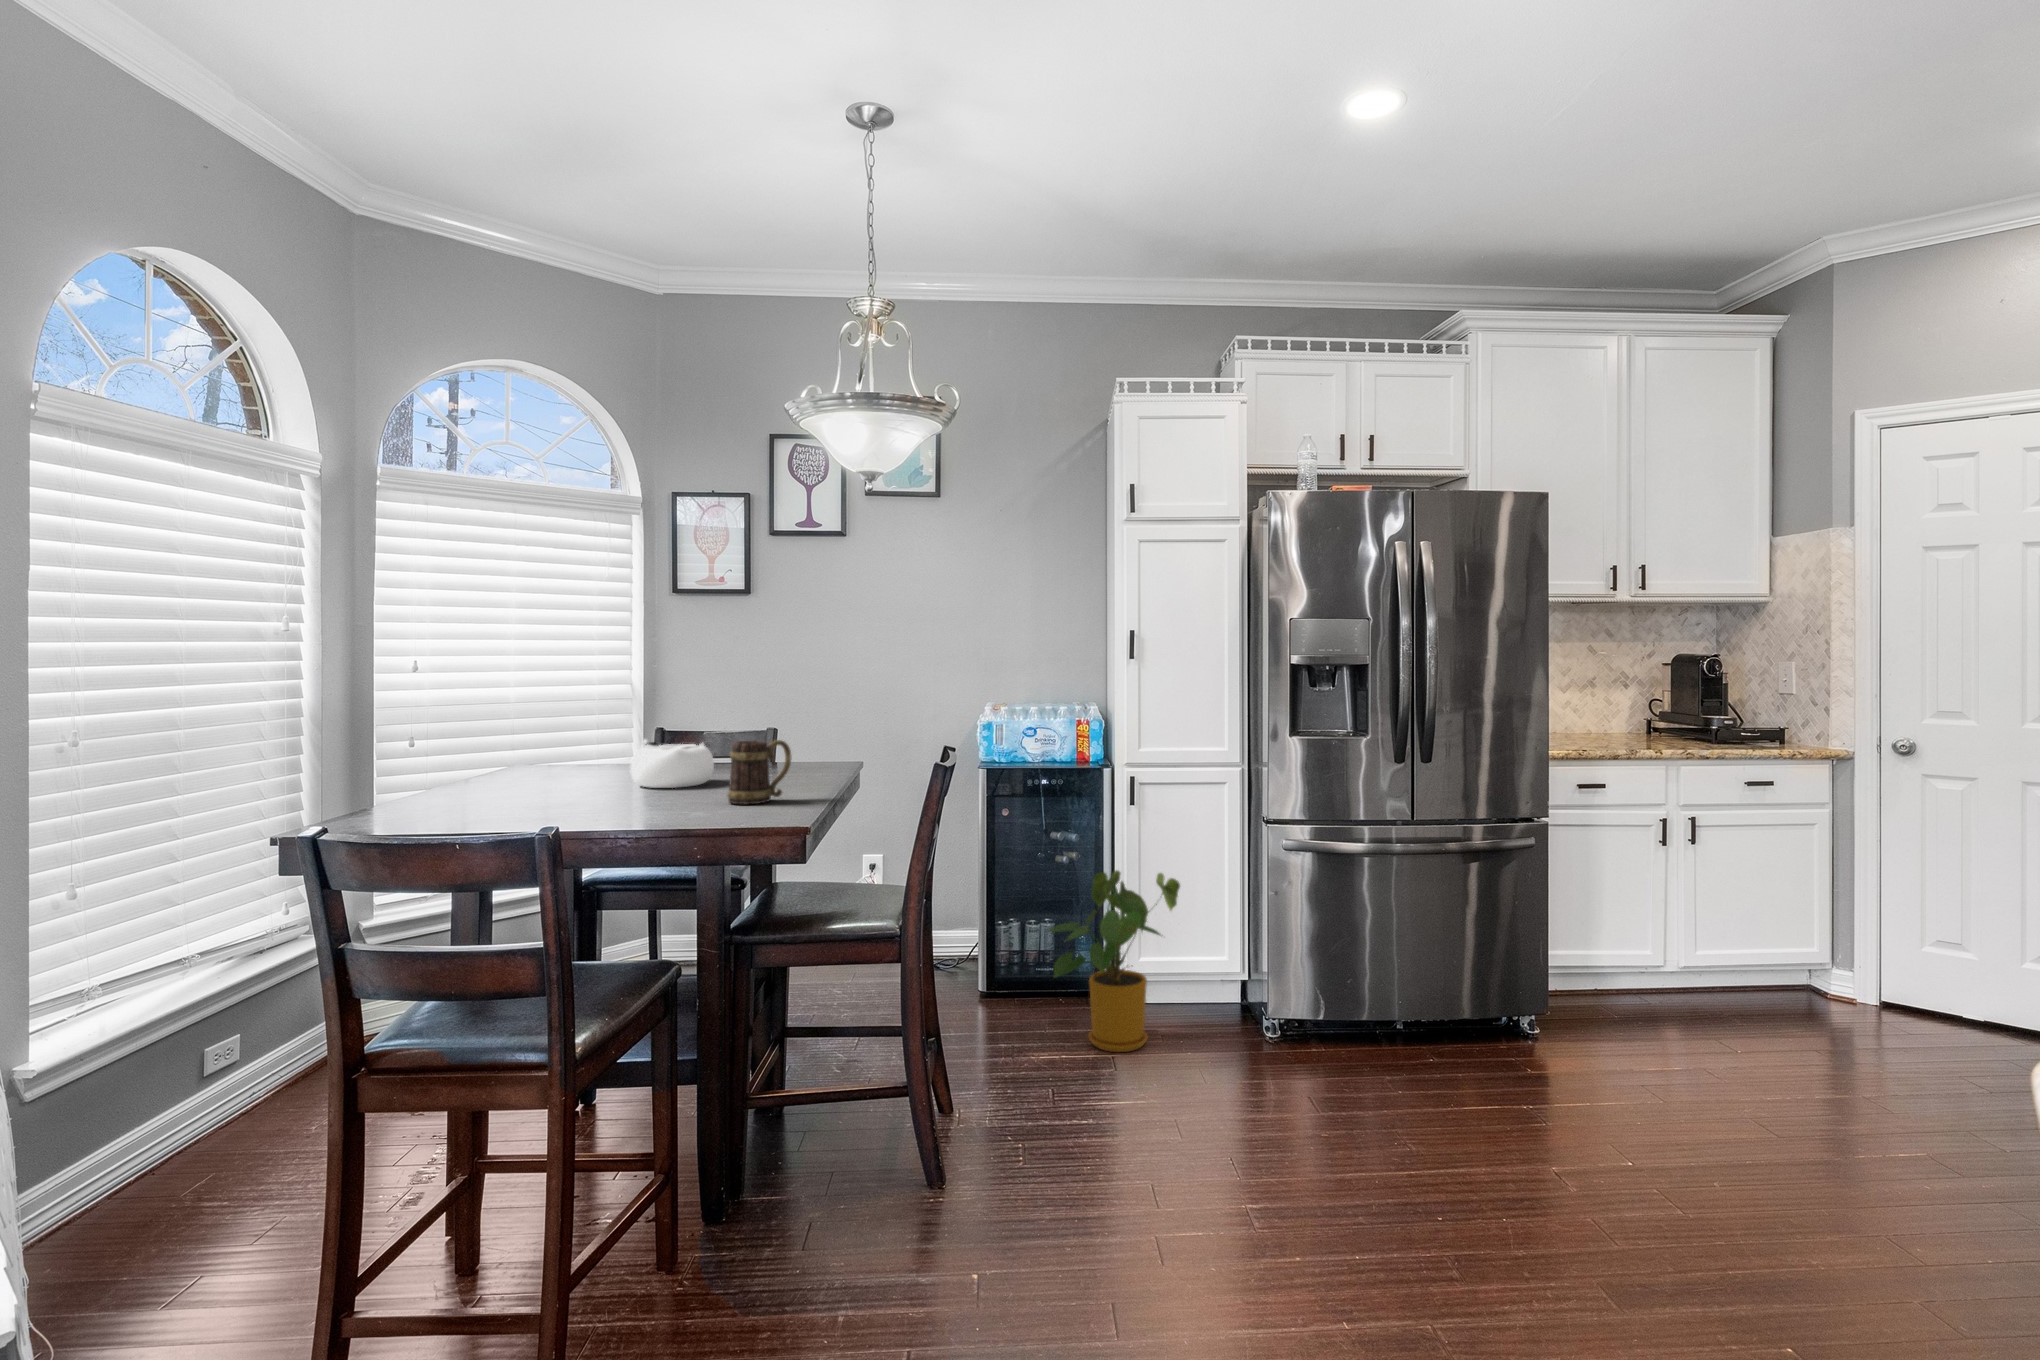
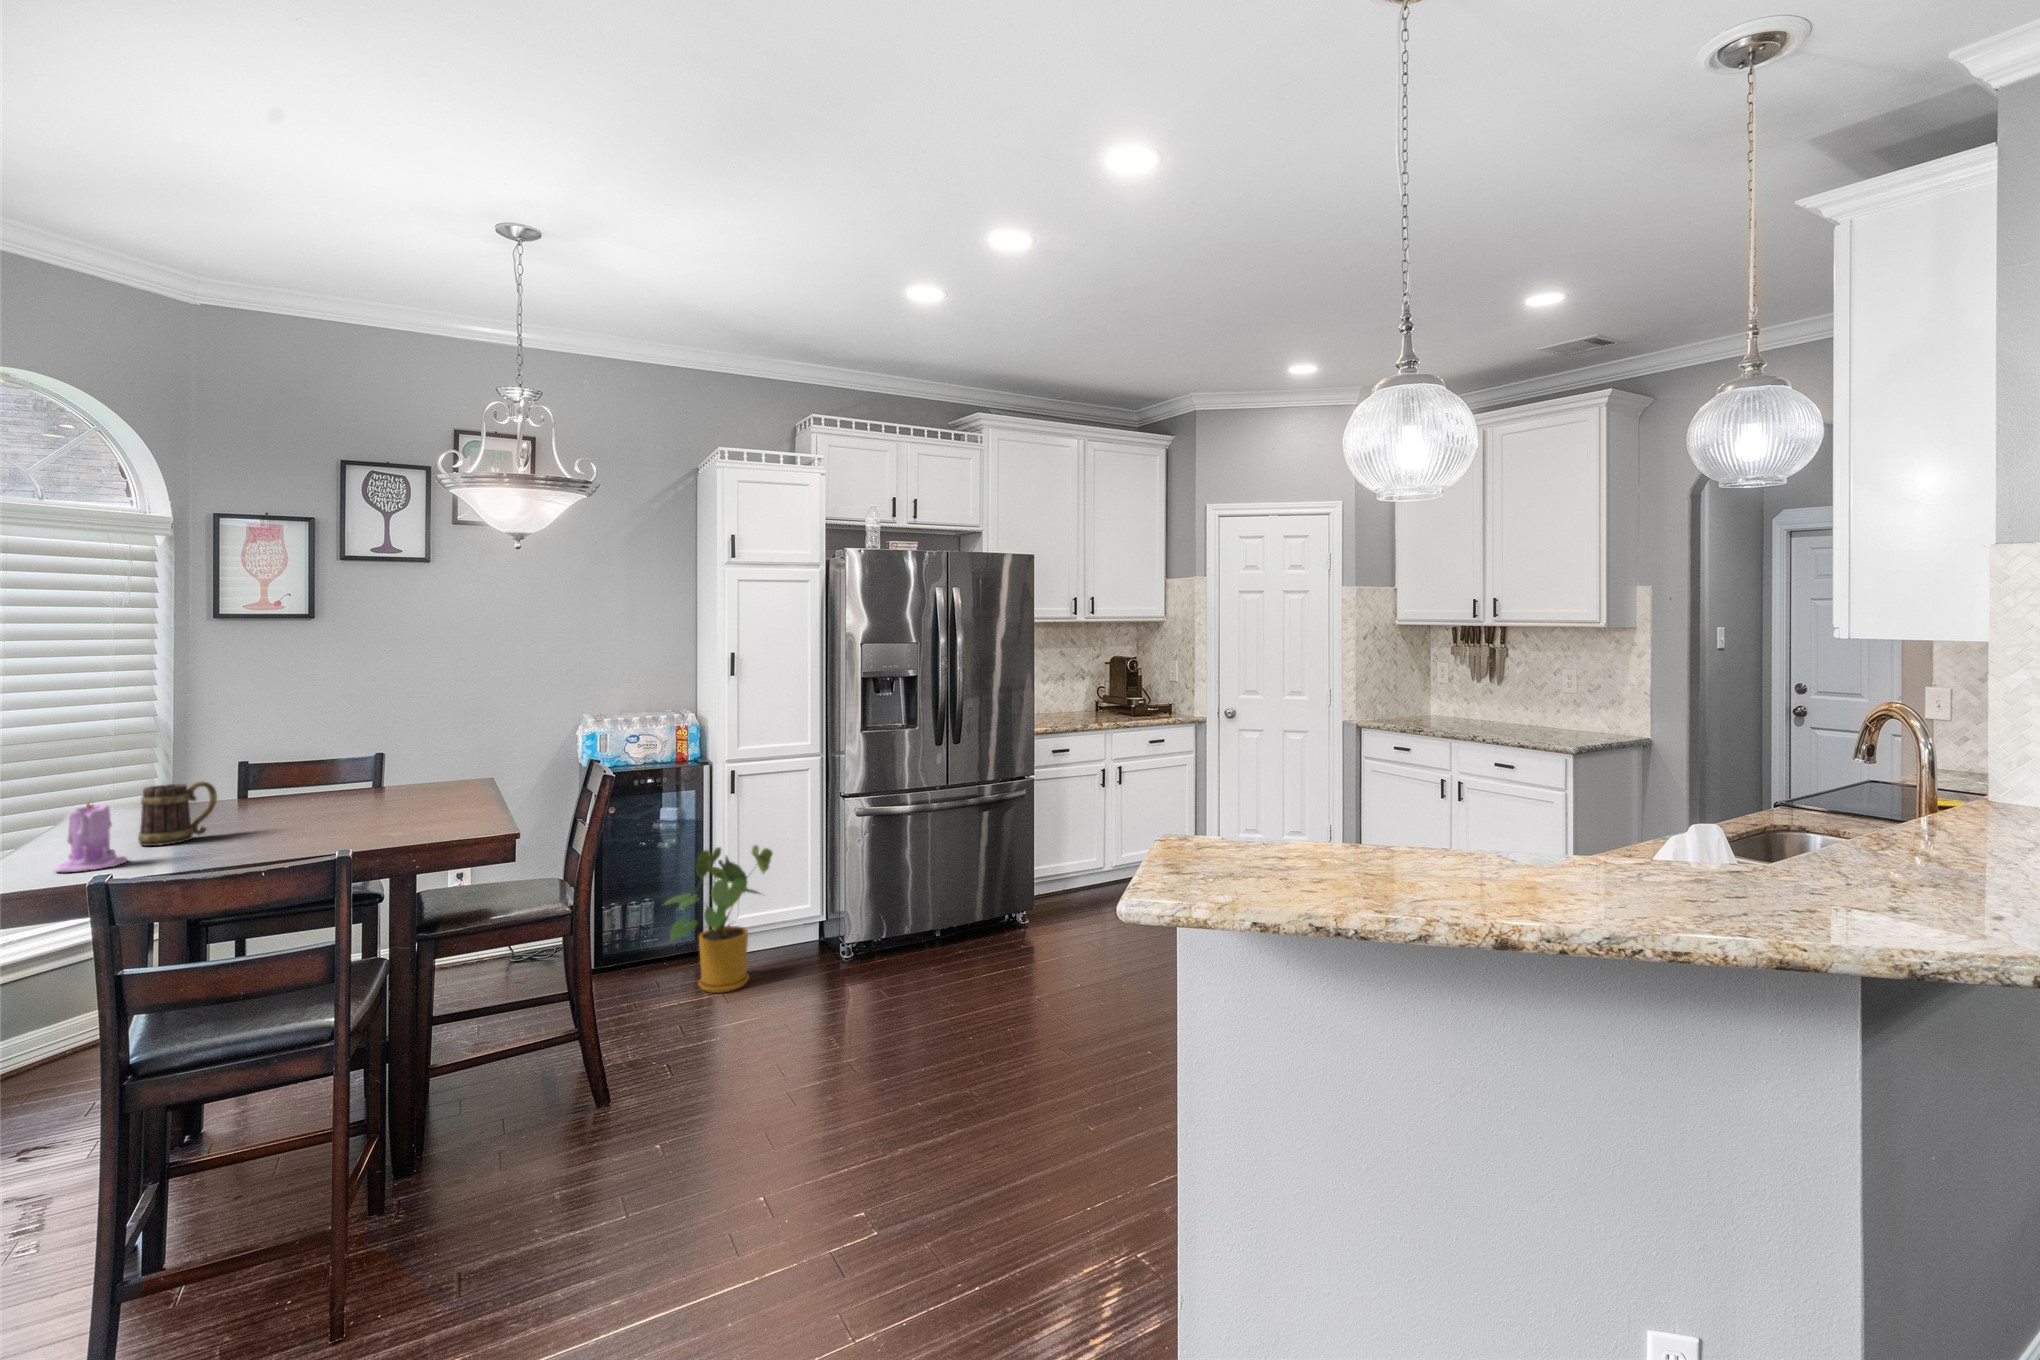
decorative bowl: present [630,739,714,788] -> none [245,775,342,822]
mug: present [728,740,791,804] -> present [138,782,217,846]
candle: none [450,742,510,815] -> present [54,801,127,872]

